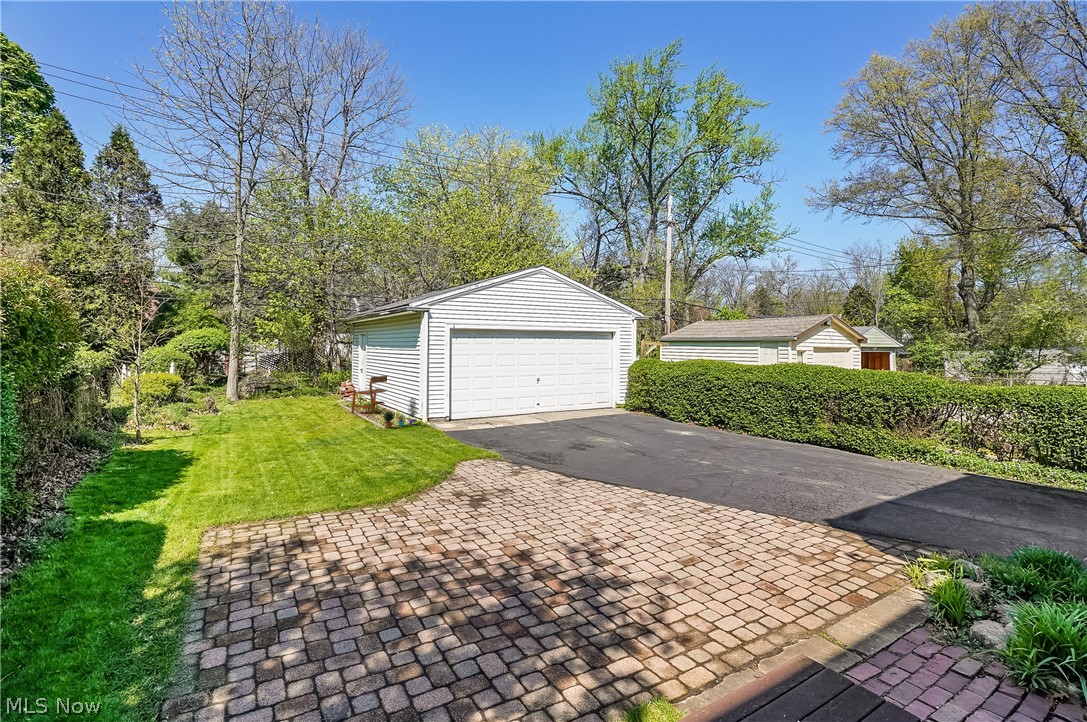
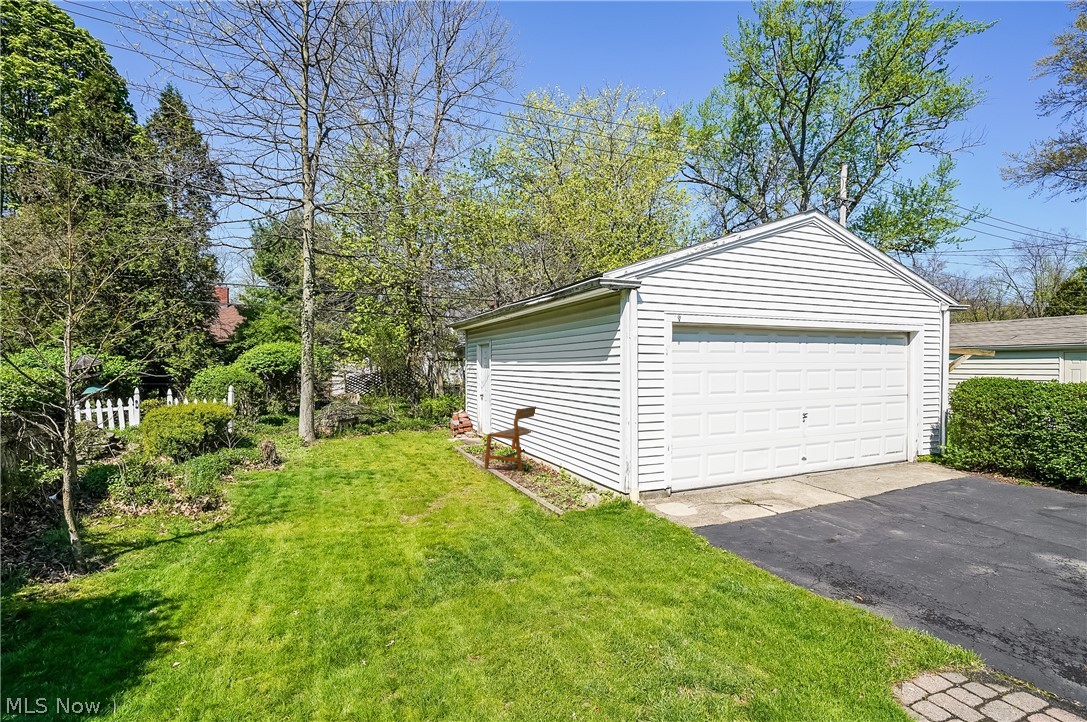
potted plant: present [383,399,416,427] -> none [562,449,621,510]

